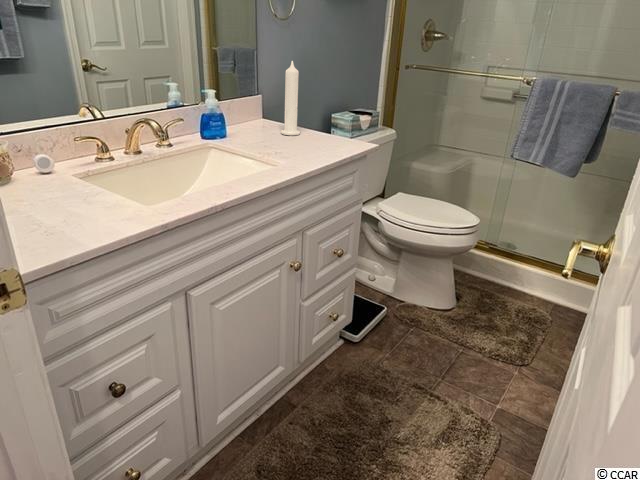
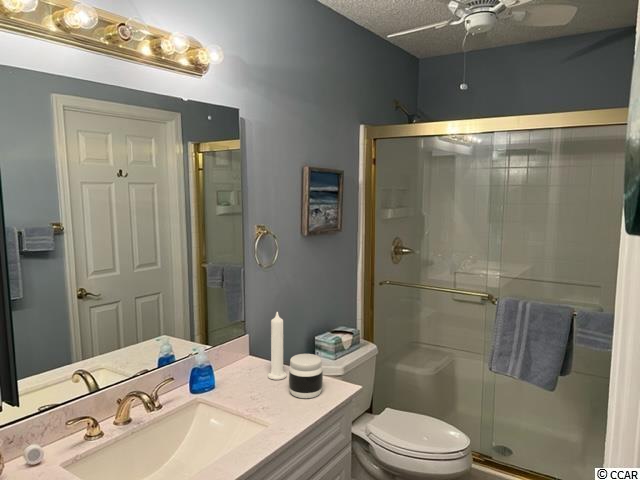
jar: none [303,106,338,148] -> present [289,354,323,398]

